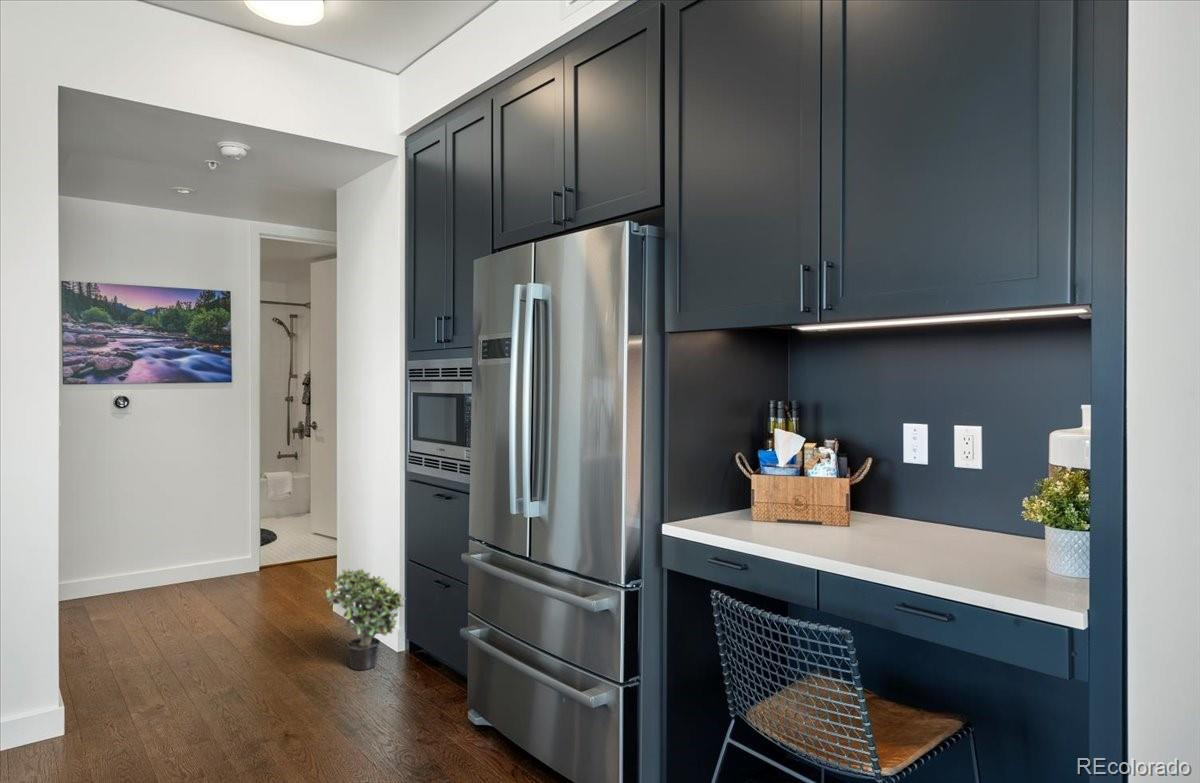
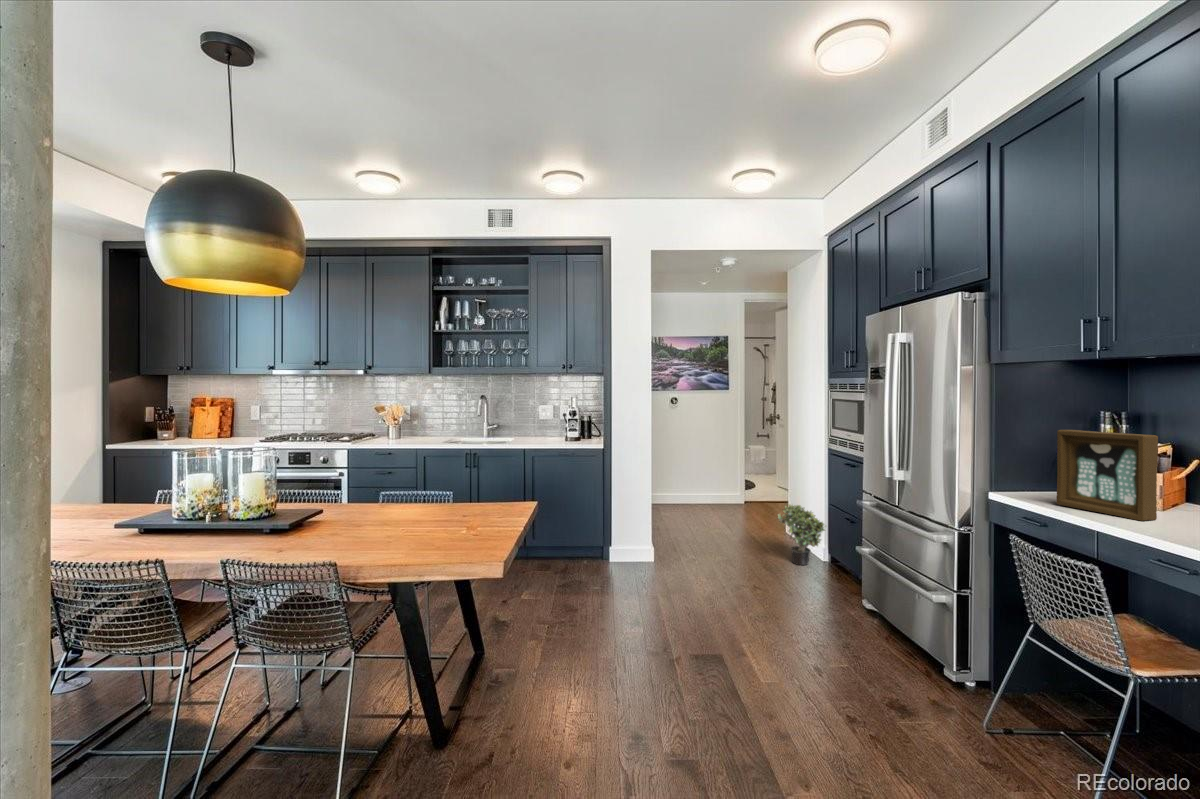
picture frame: none [751,426,866,546] -> present [1056,430,1158,521]

